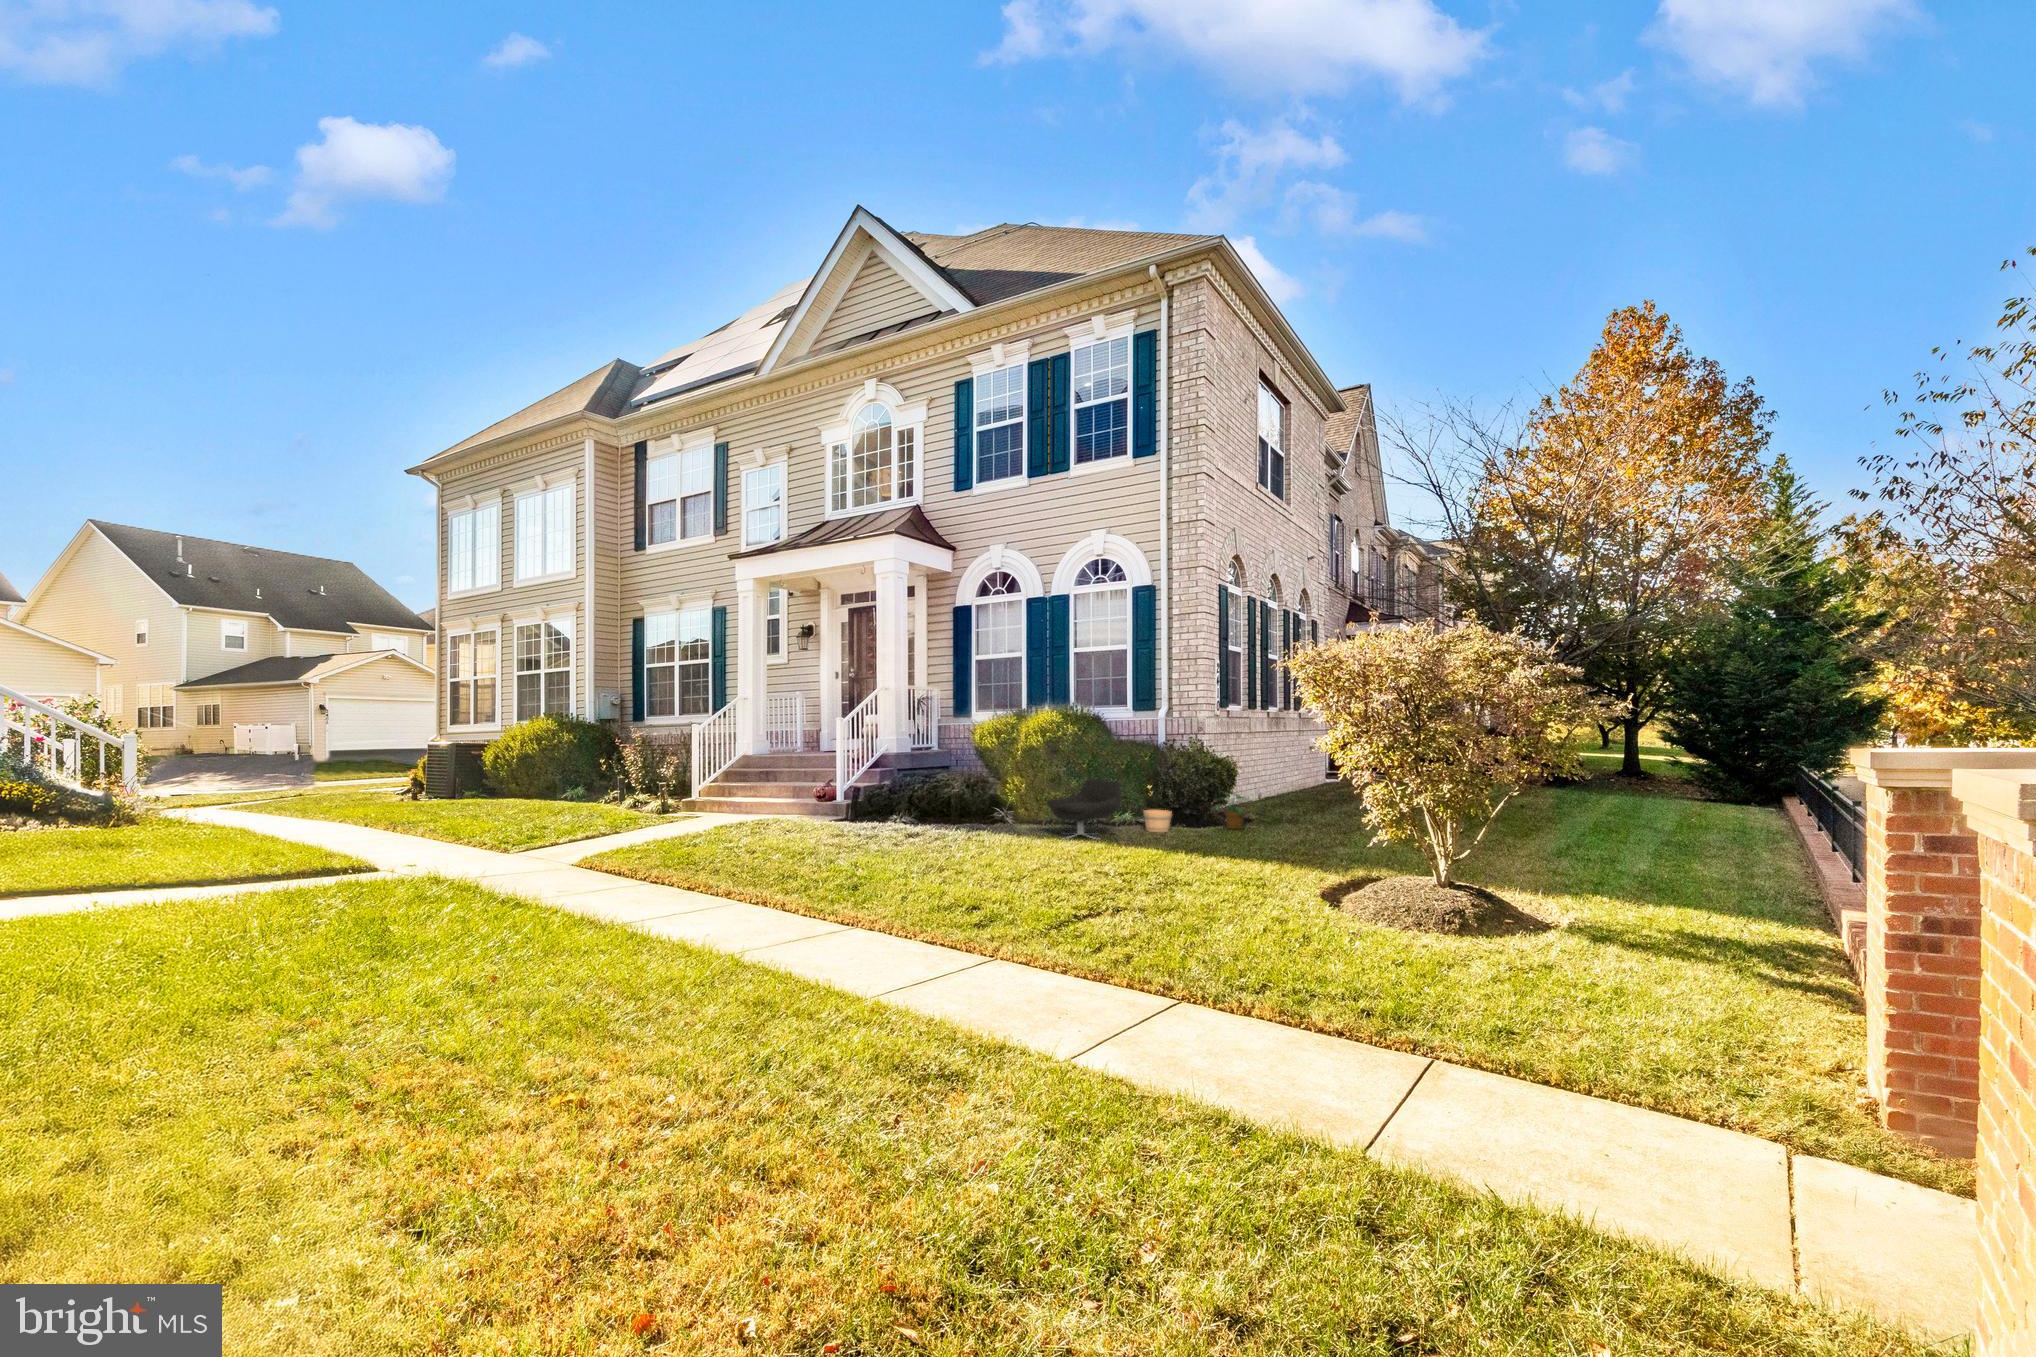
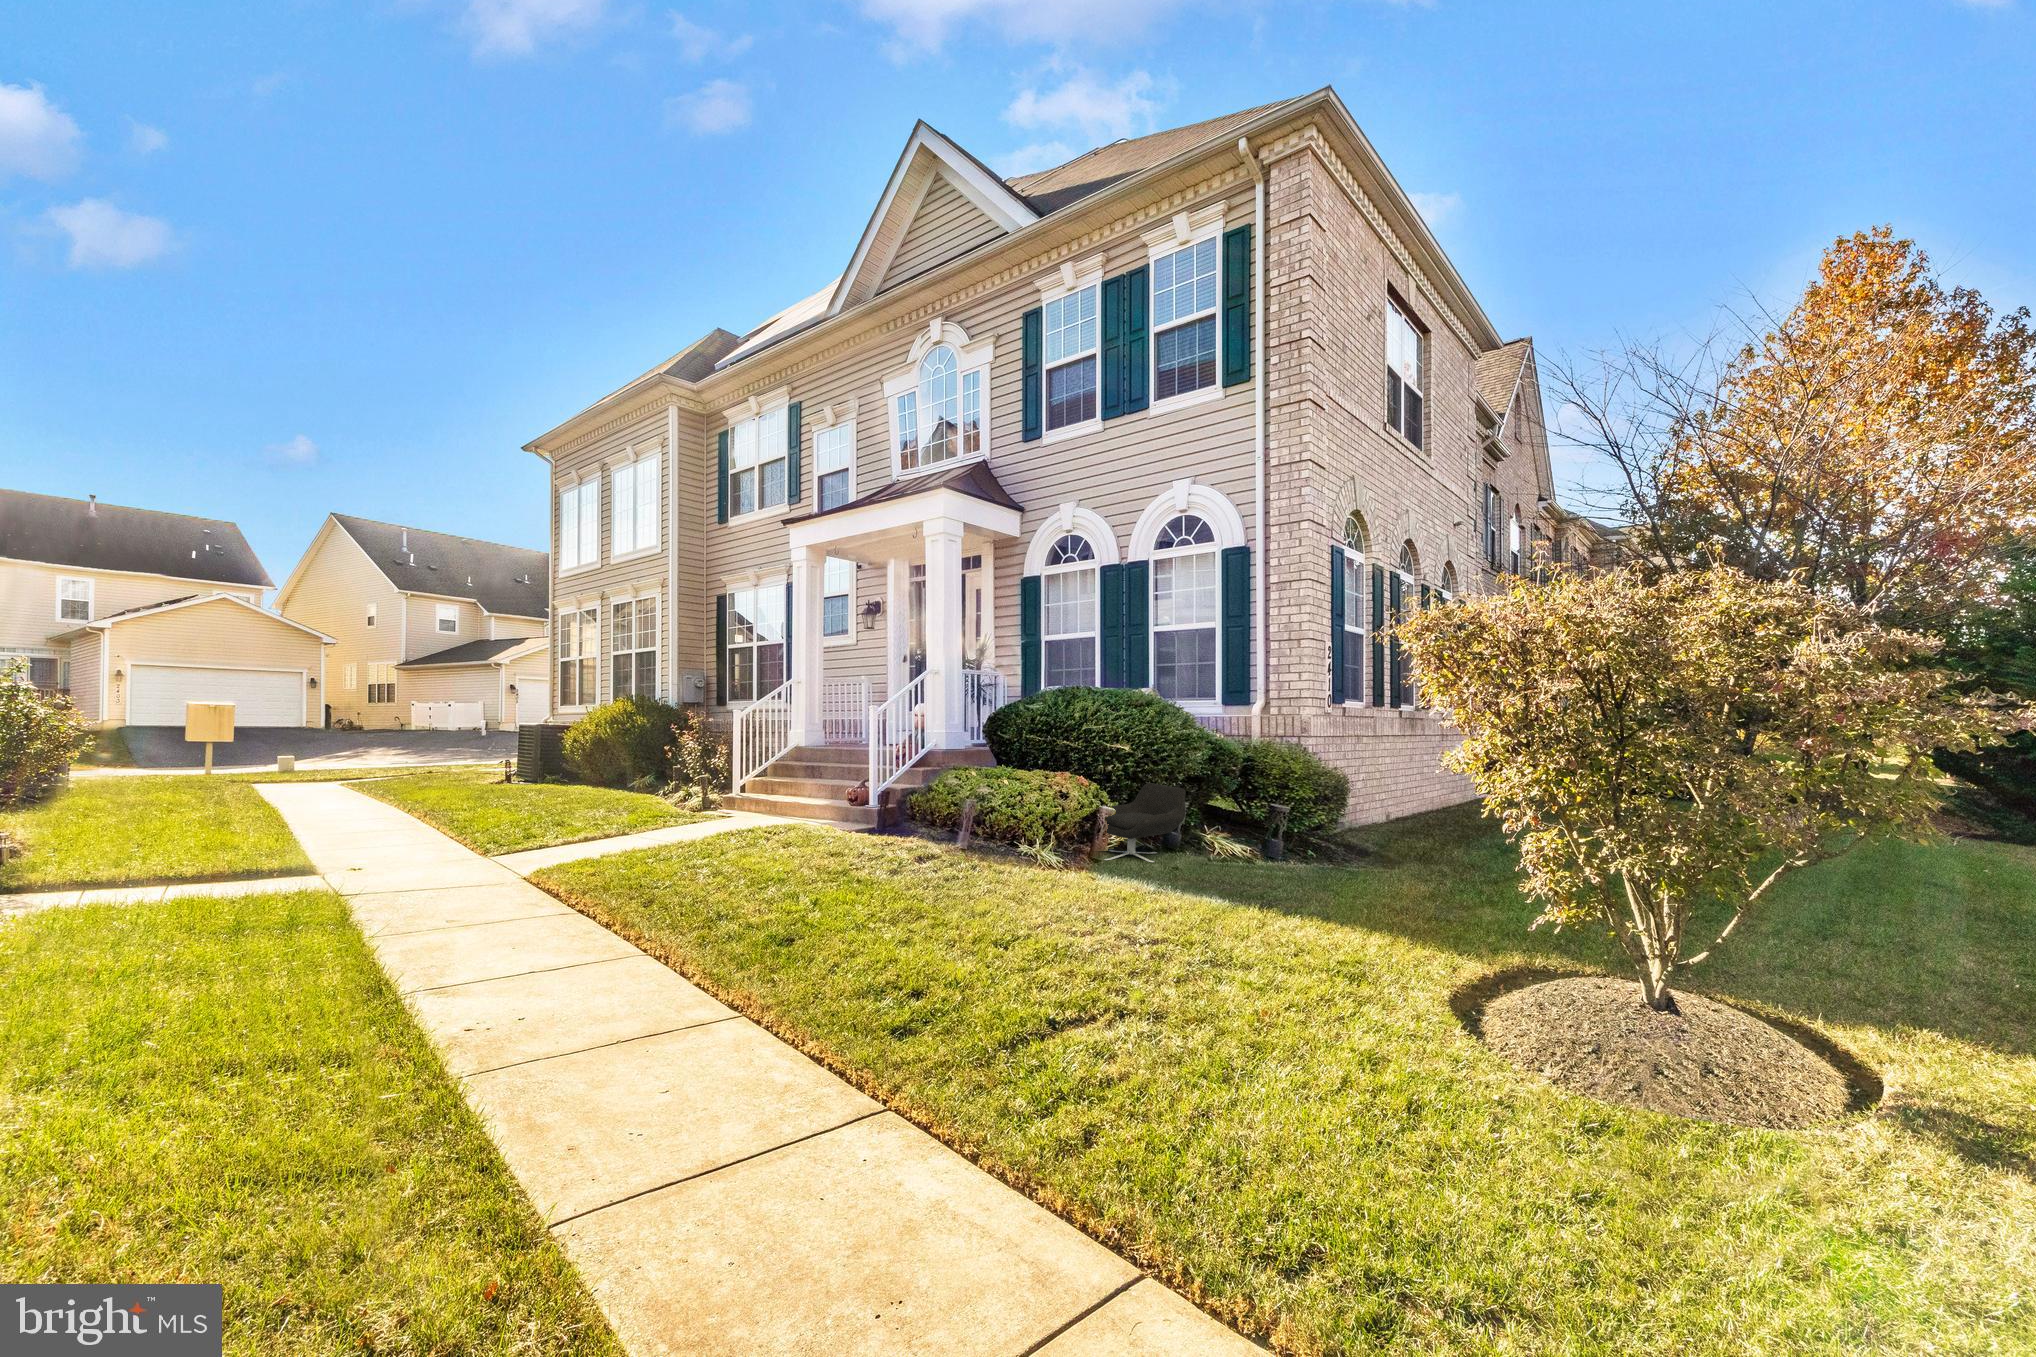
potted plant: present [1212,791,1245,829] -> none [1308,804,1360,854]
bucket: present [1144,810,1172,832] -> none [1217,824,1254,854]

